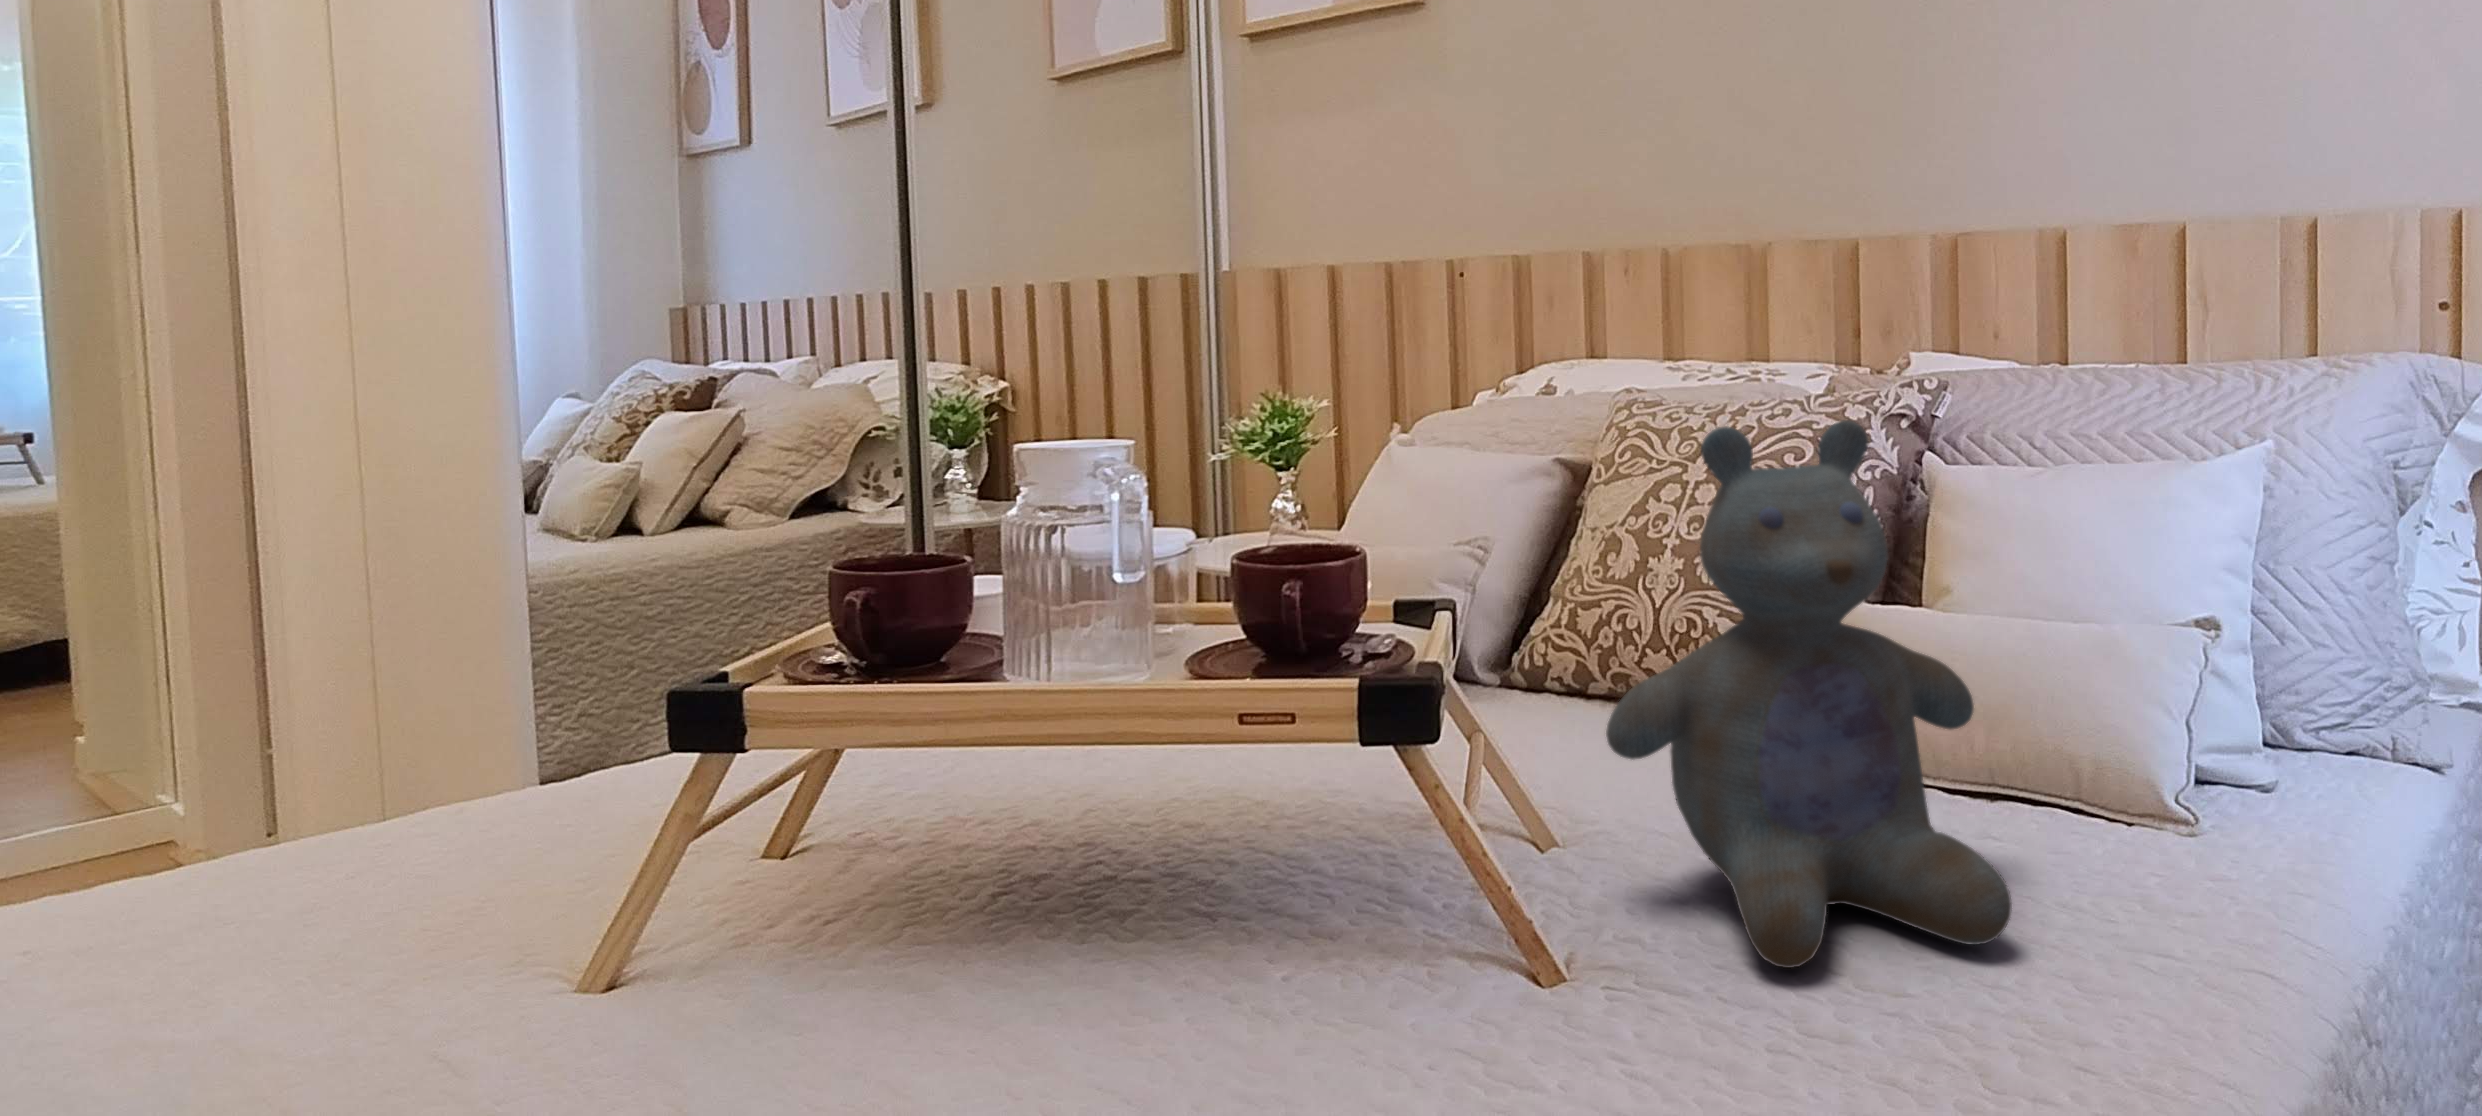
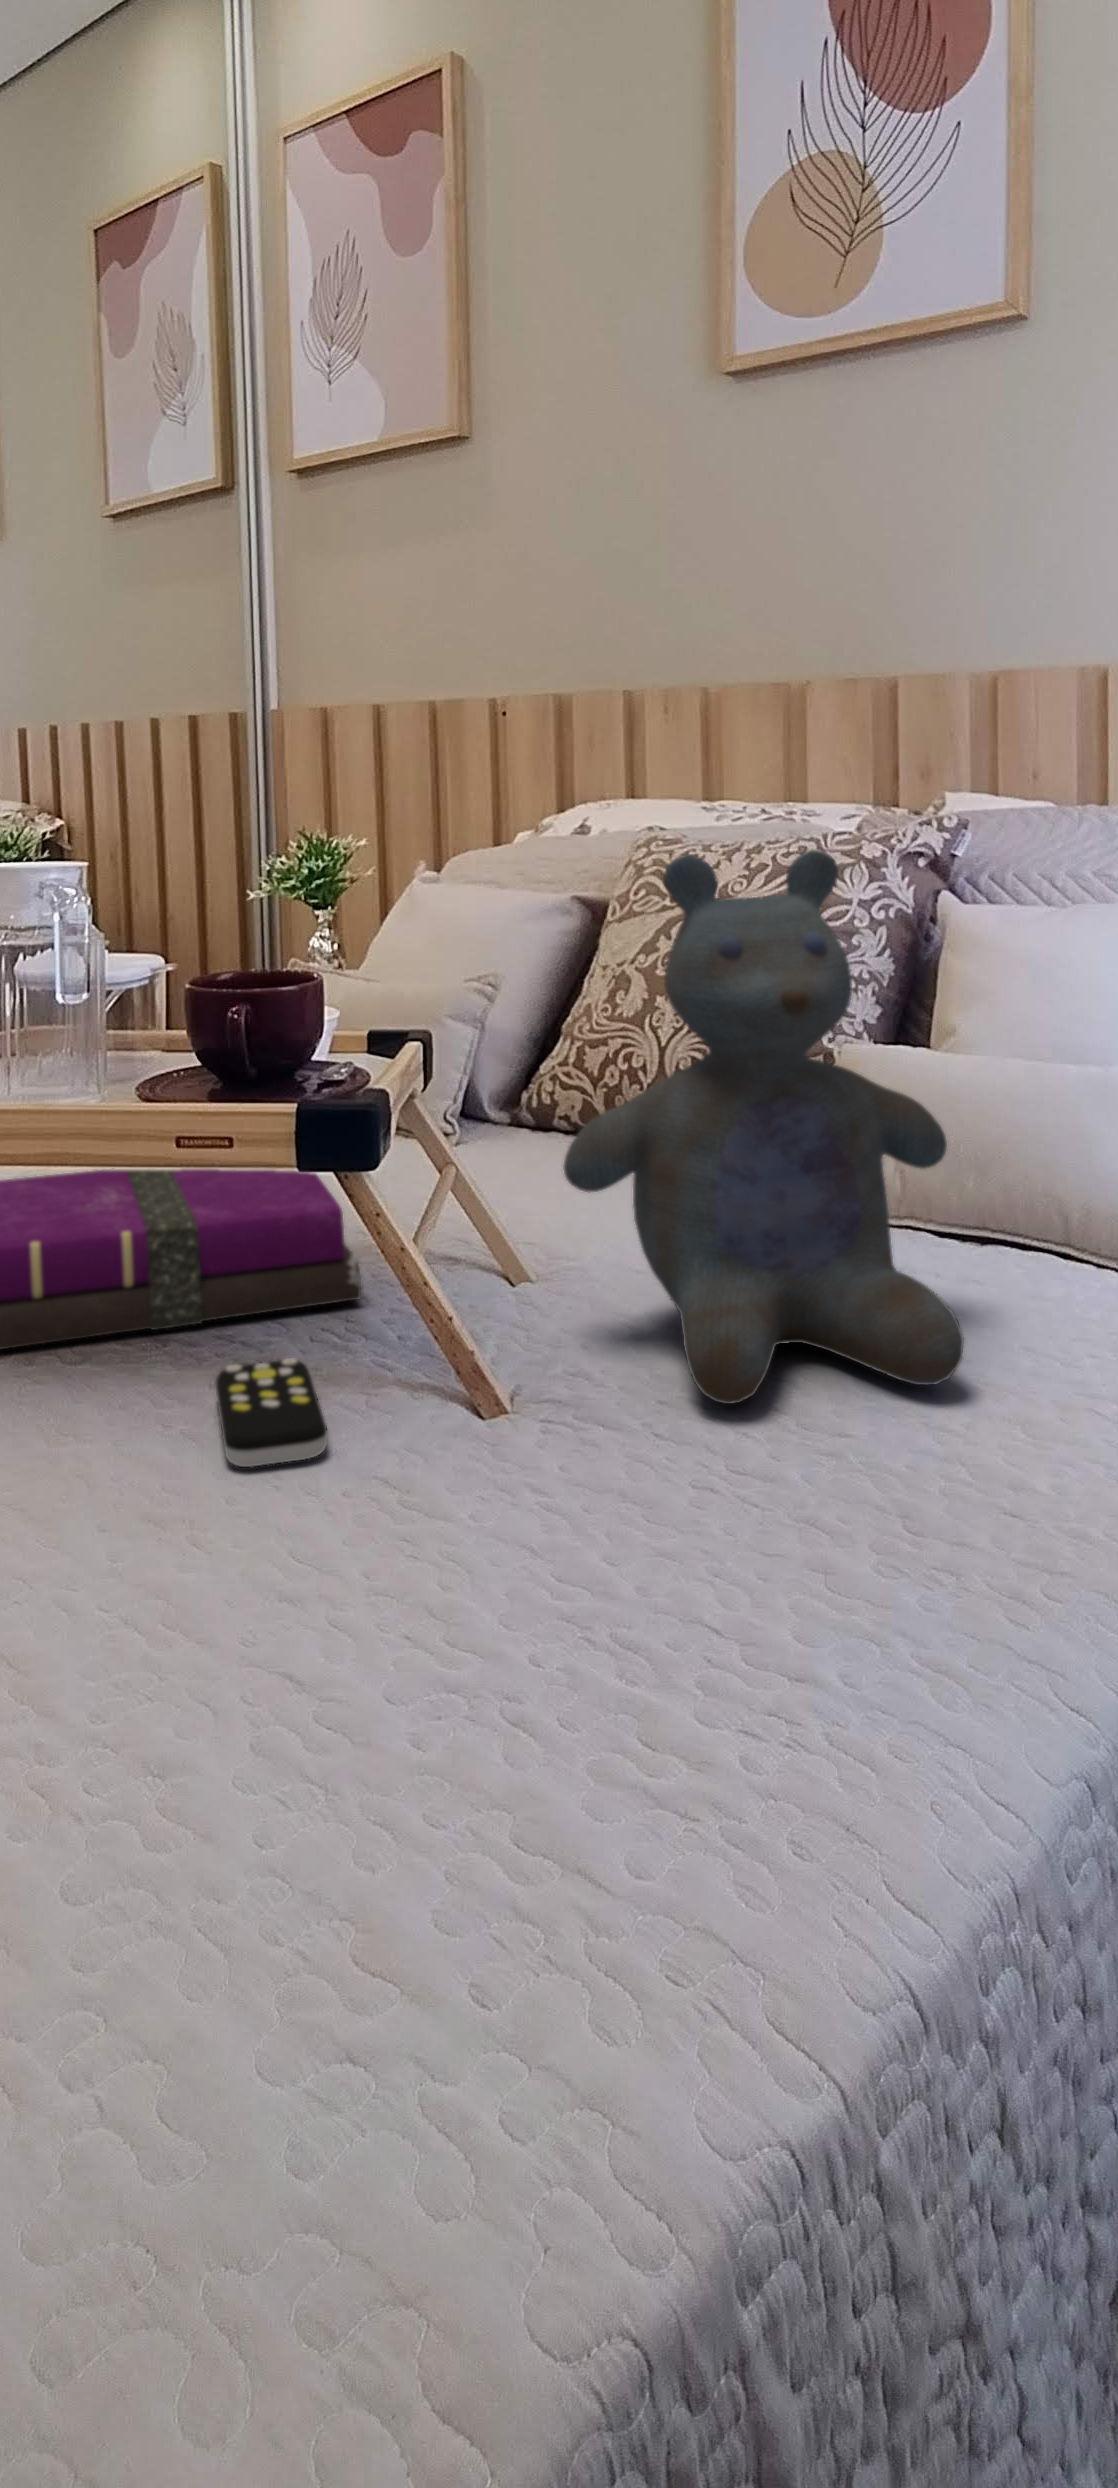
notebook: none [1006,718,1398,931] -> present [0,1169,361,1350]
remote control: none [1278,932,1404,1045] -> present [215,1358,328,1467]

